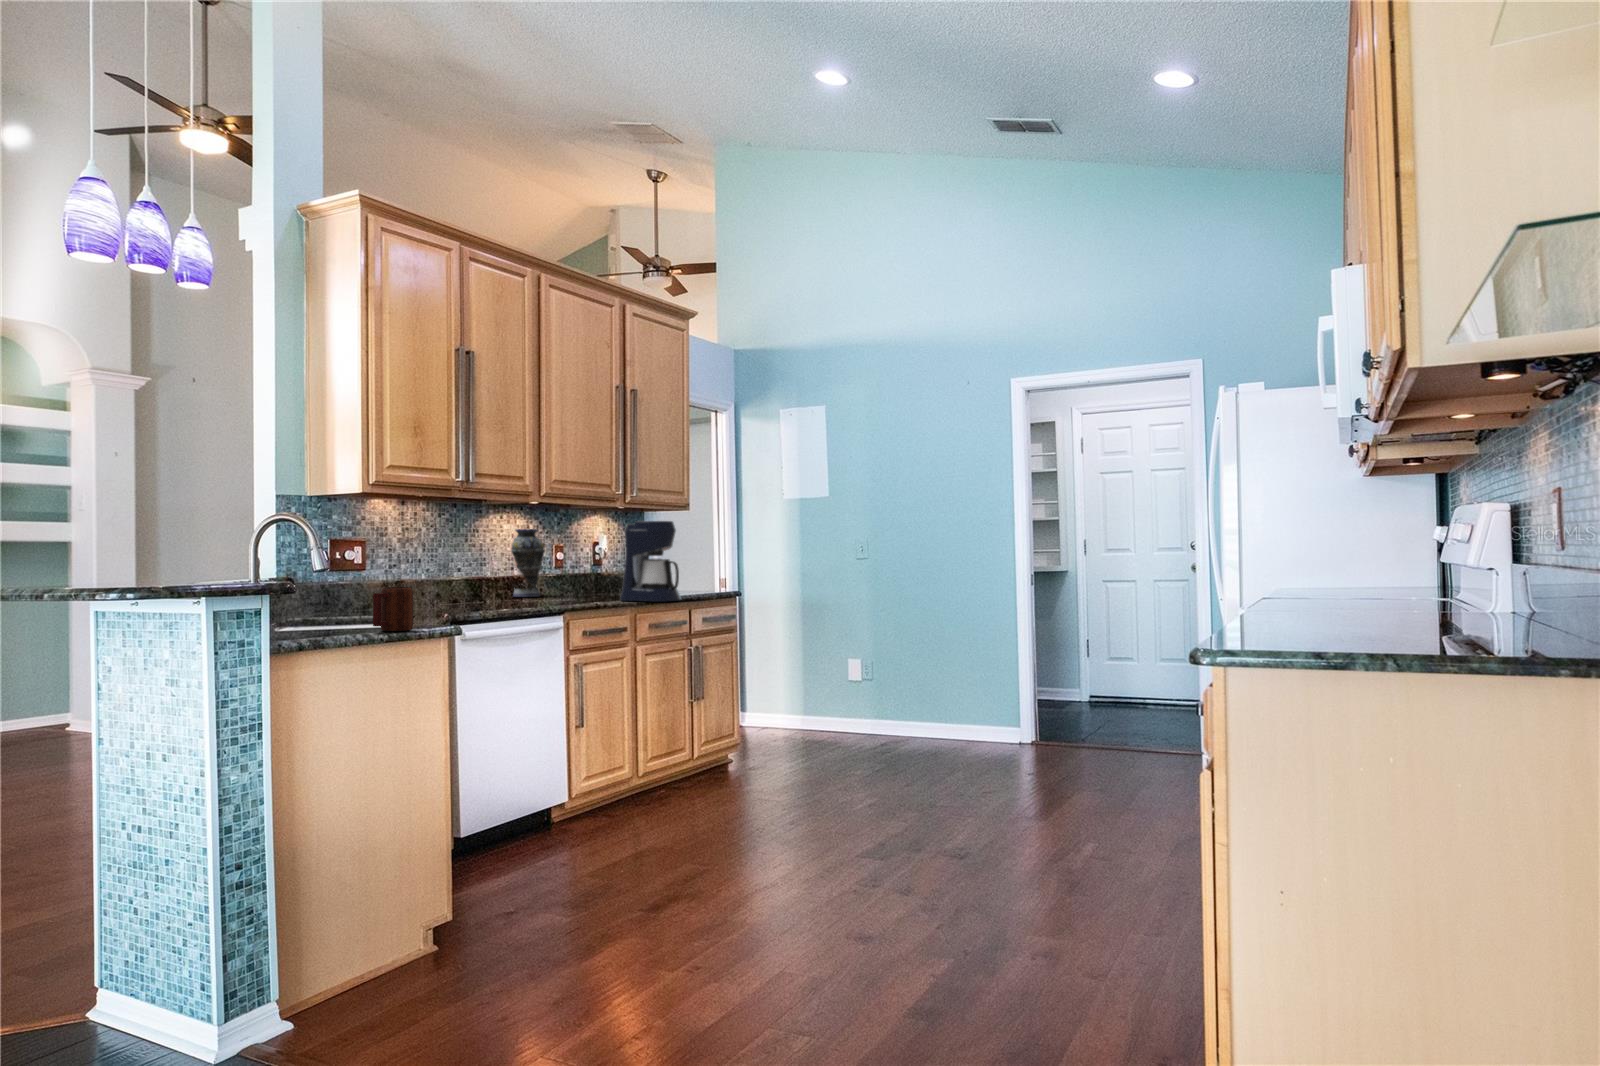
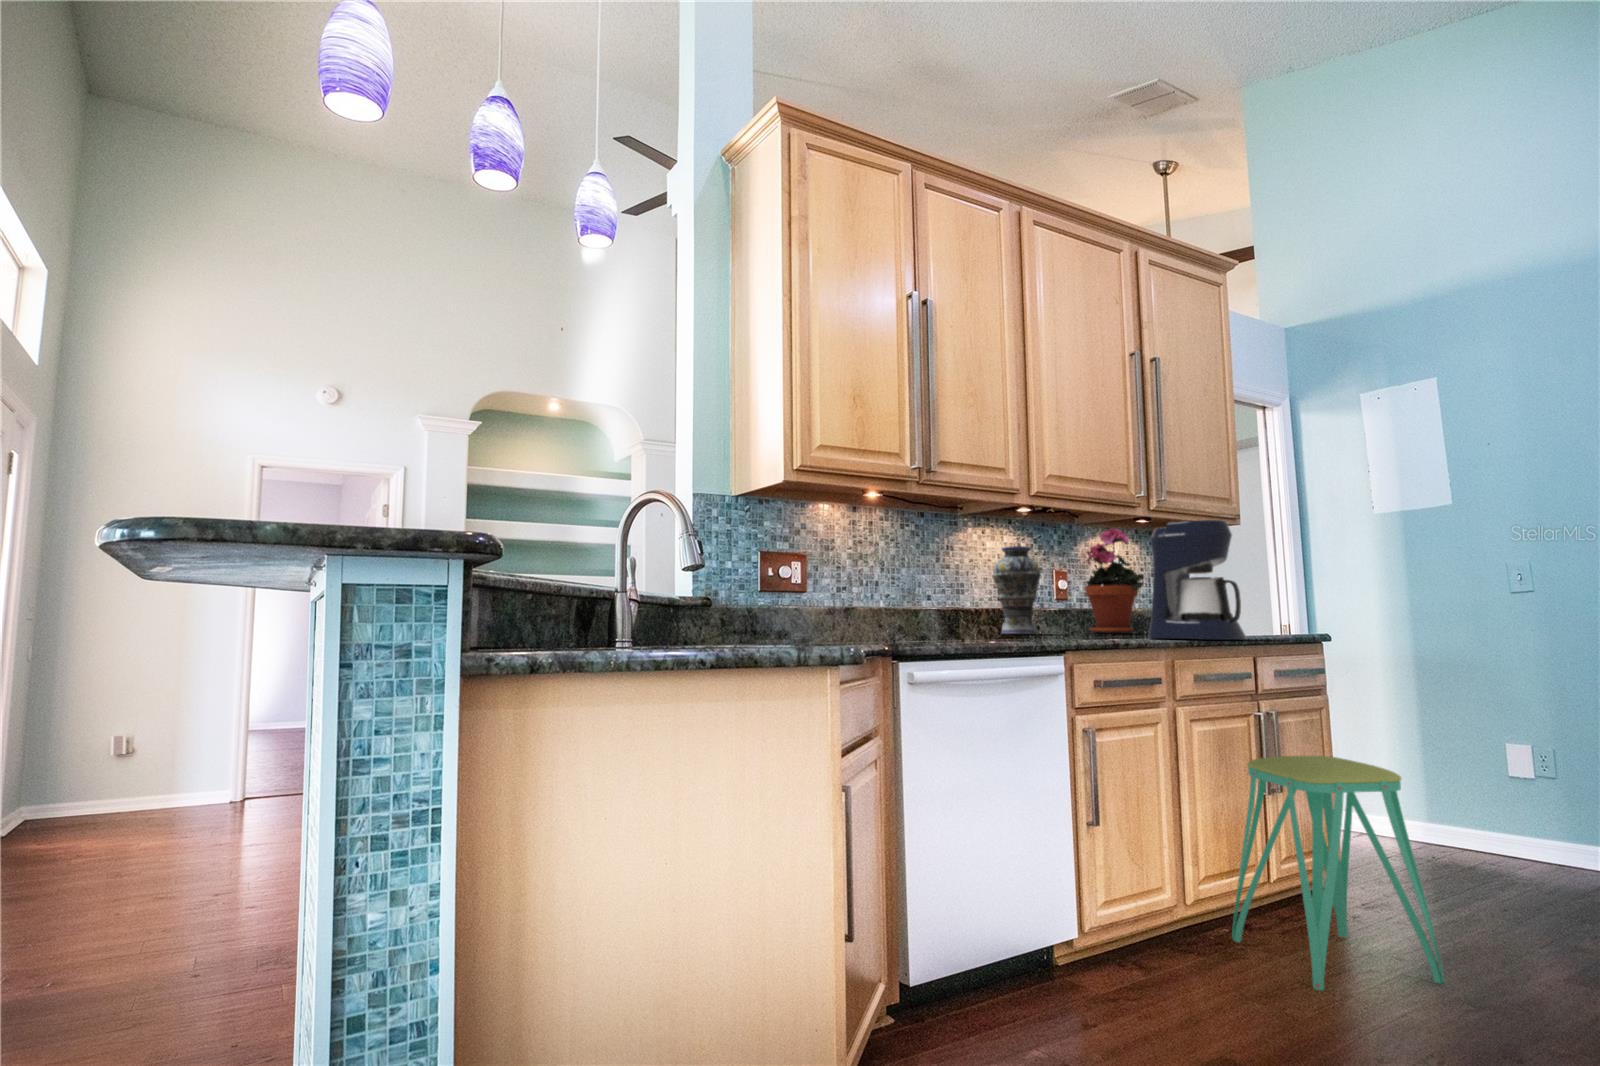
potted plant: none [569,510,621,593] -> present [1085,528,1144,634]
mug: present [373,587,413,631] -> none [714,580,783,653]
stool: none [663,673,772,809] -> present [1232,755,1445,991]

